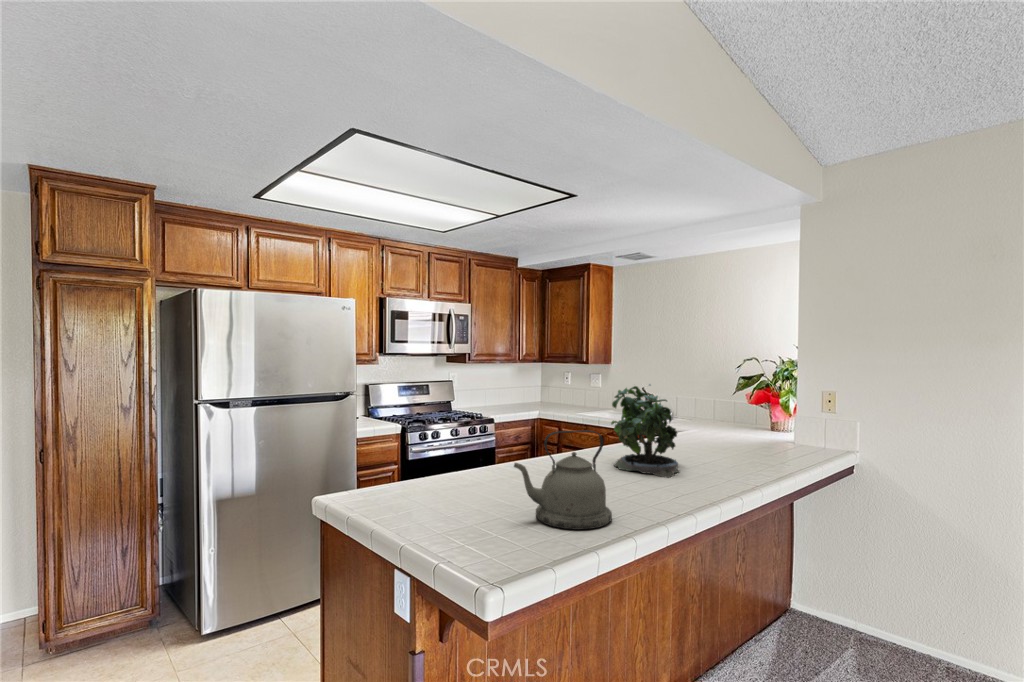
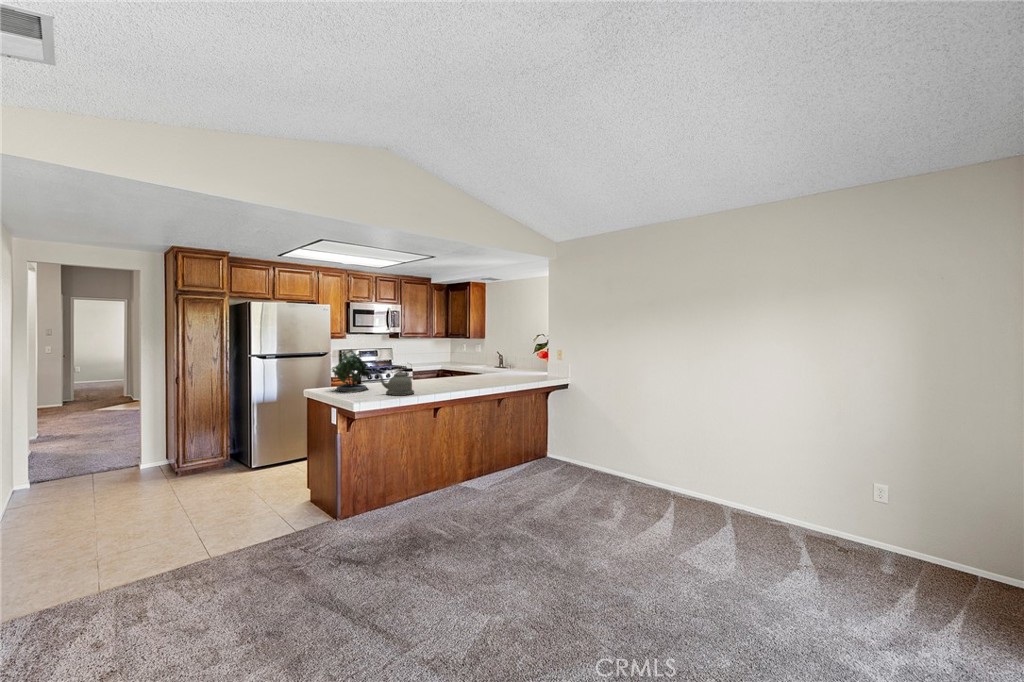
potted plant: present [611,384,678,478] -> present [332,350,370,393]

